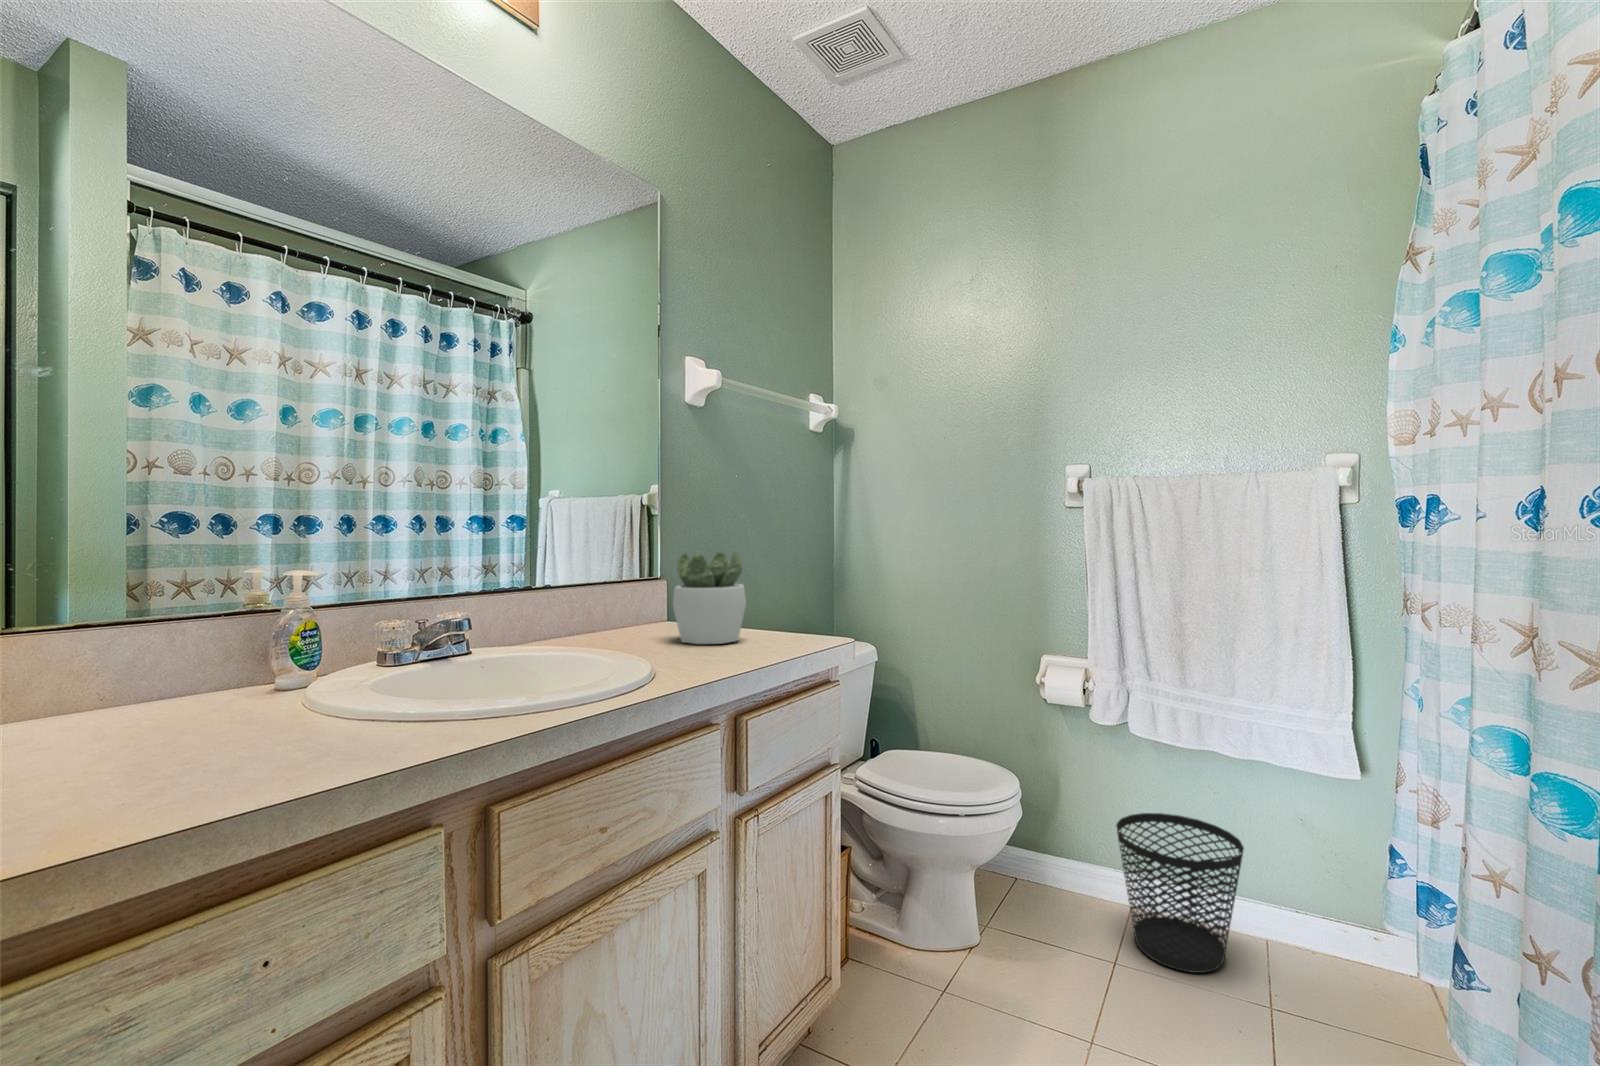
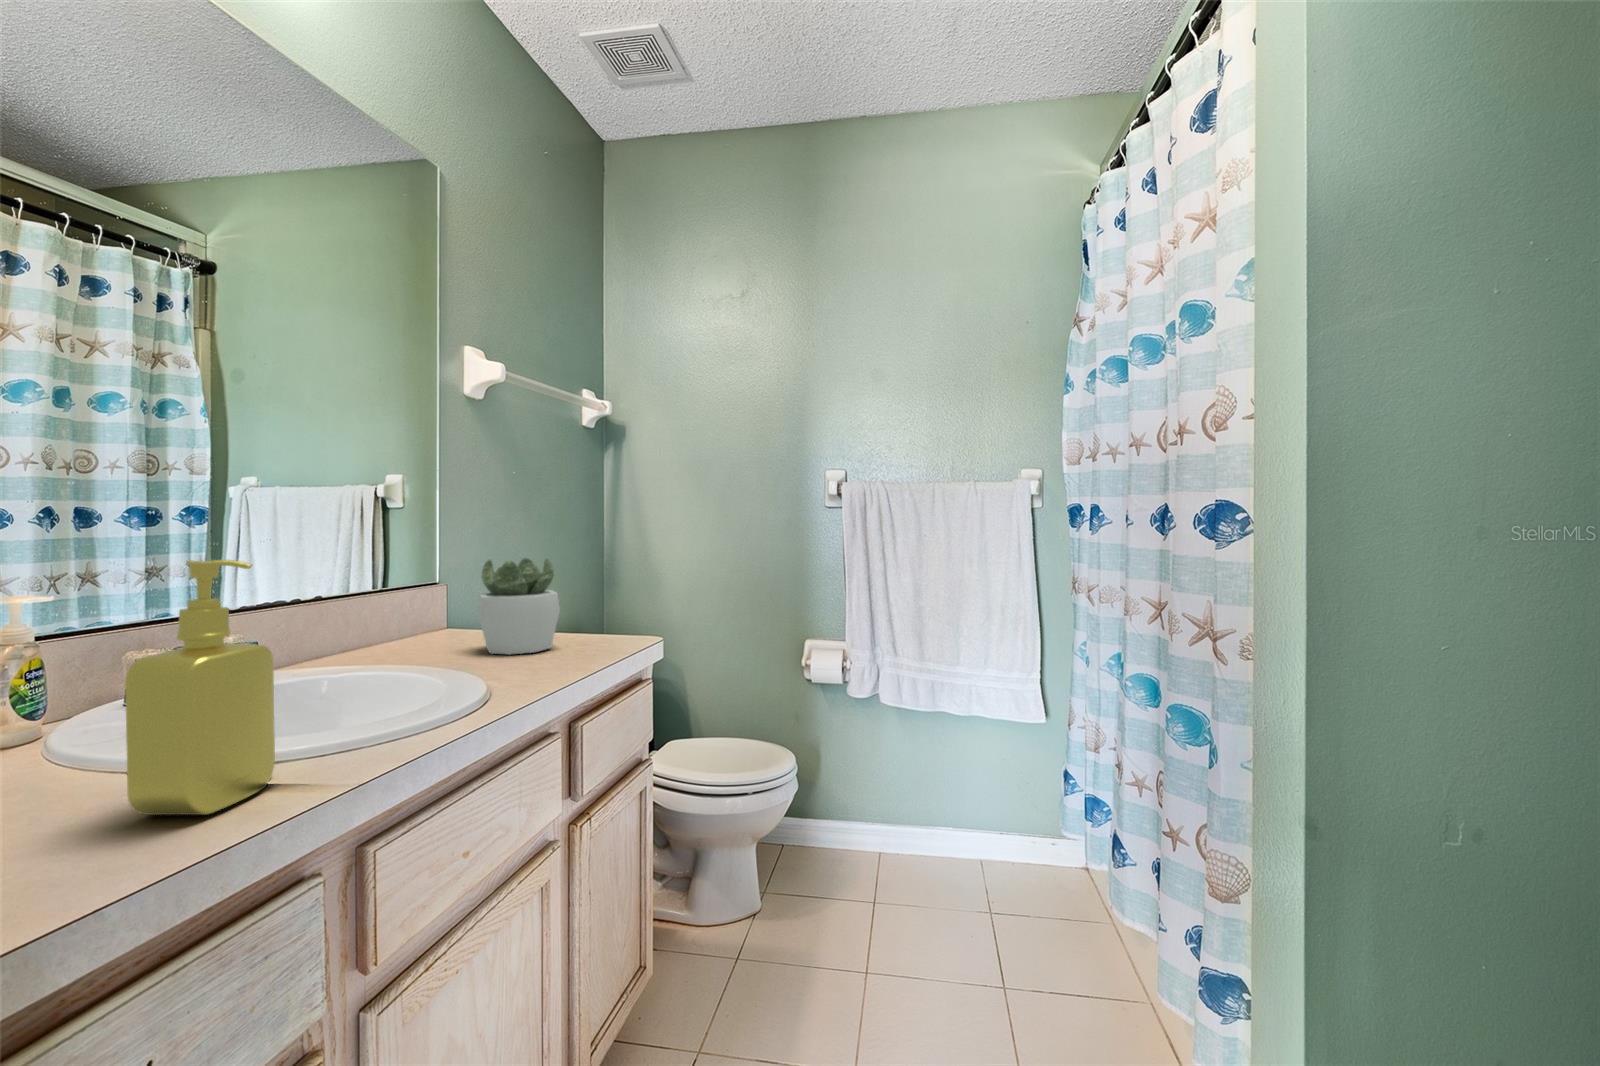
soap dispenser: none [301,537,422,759] -> present [125,560,275,815]
wastebasket: present [1116,813,1244,973] -> none [873,767,968,893]

